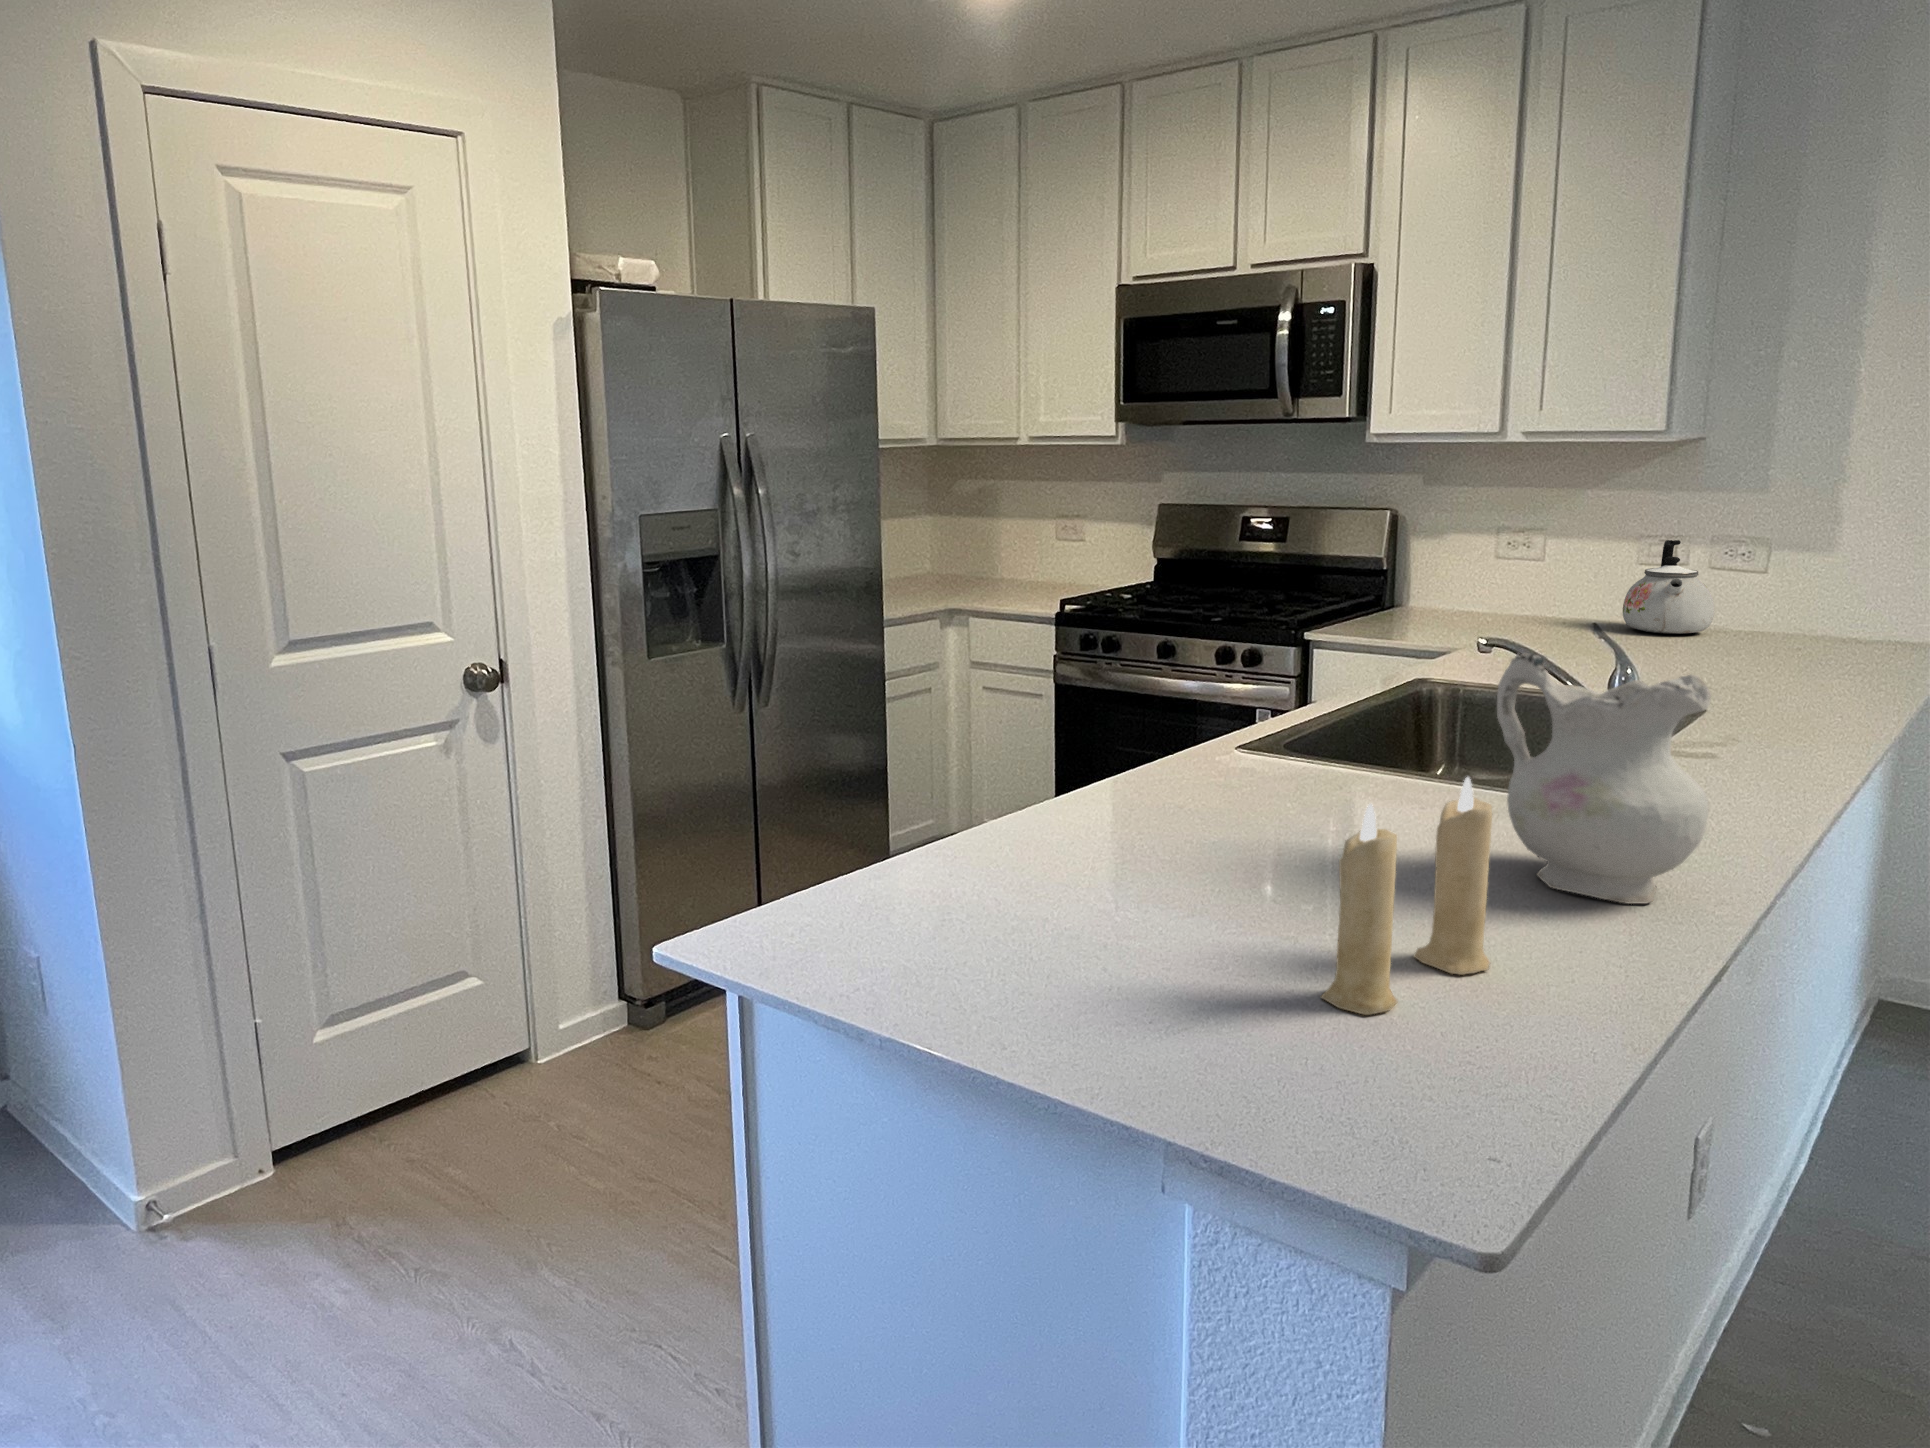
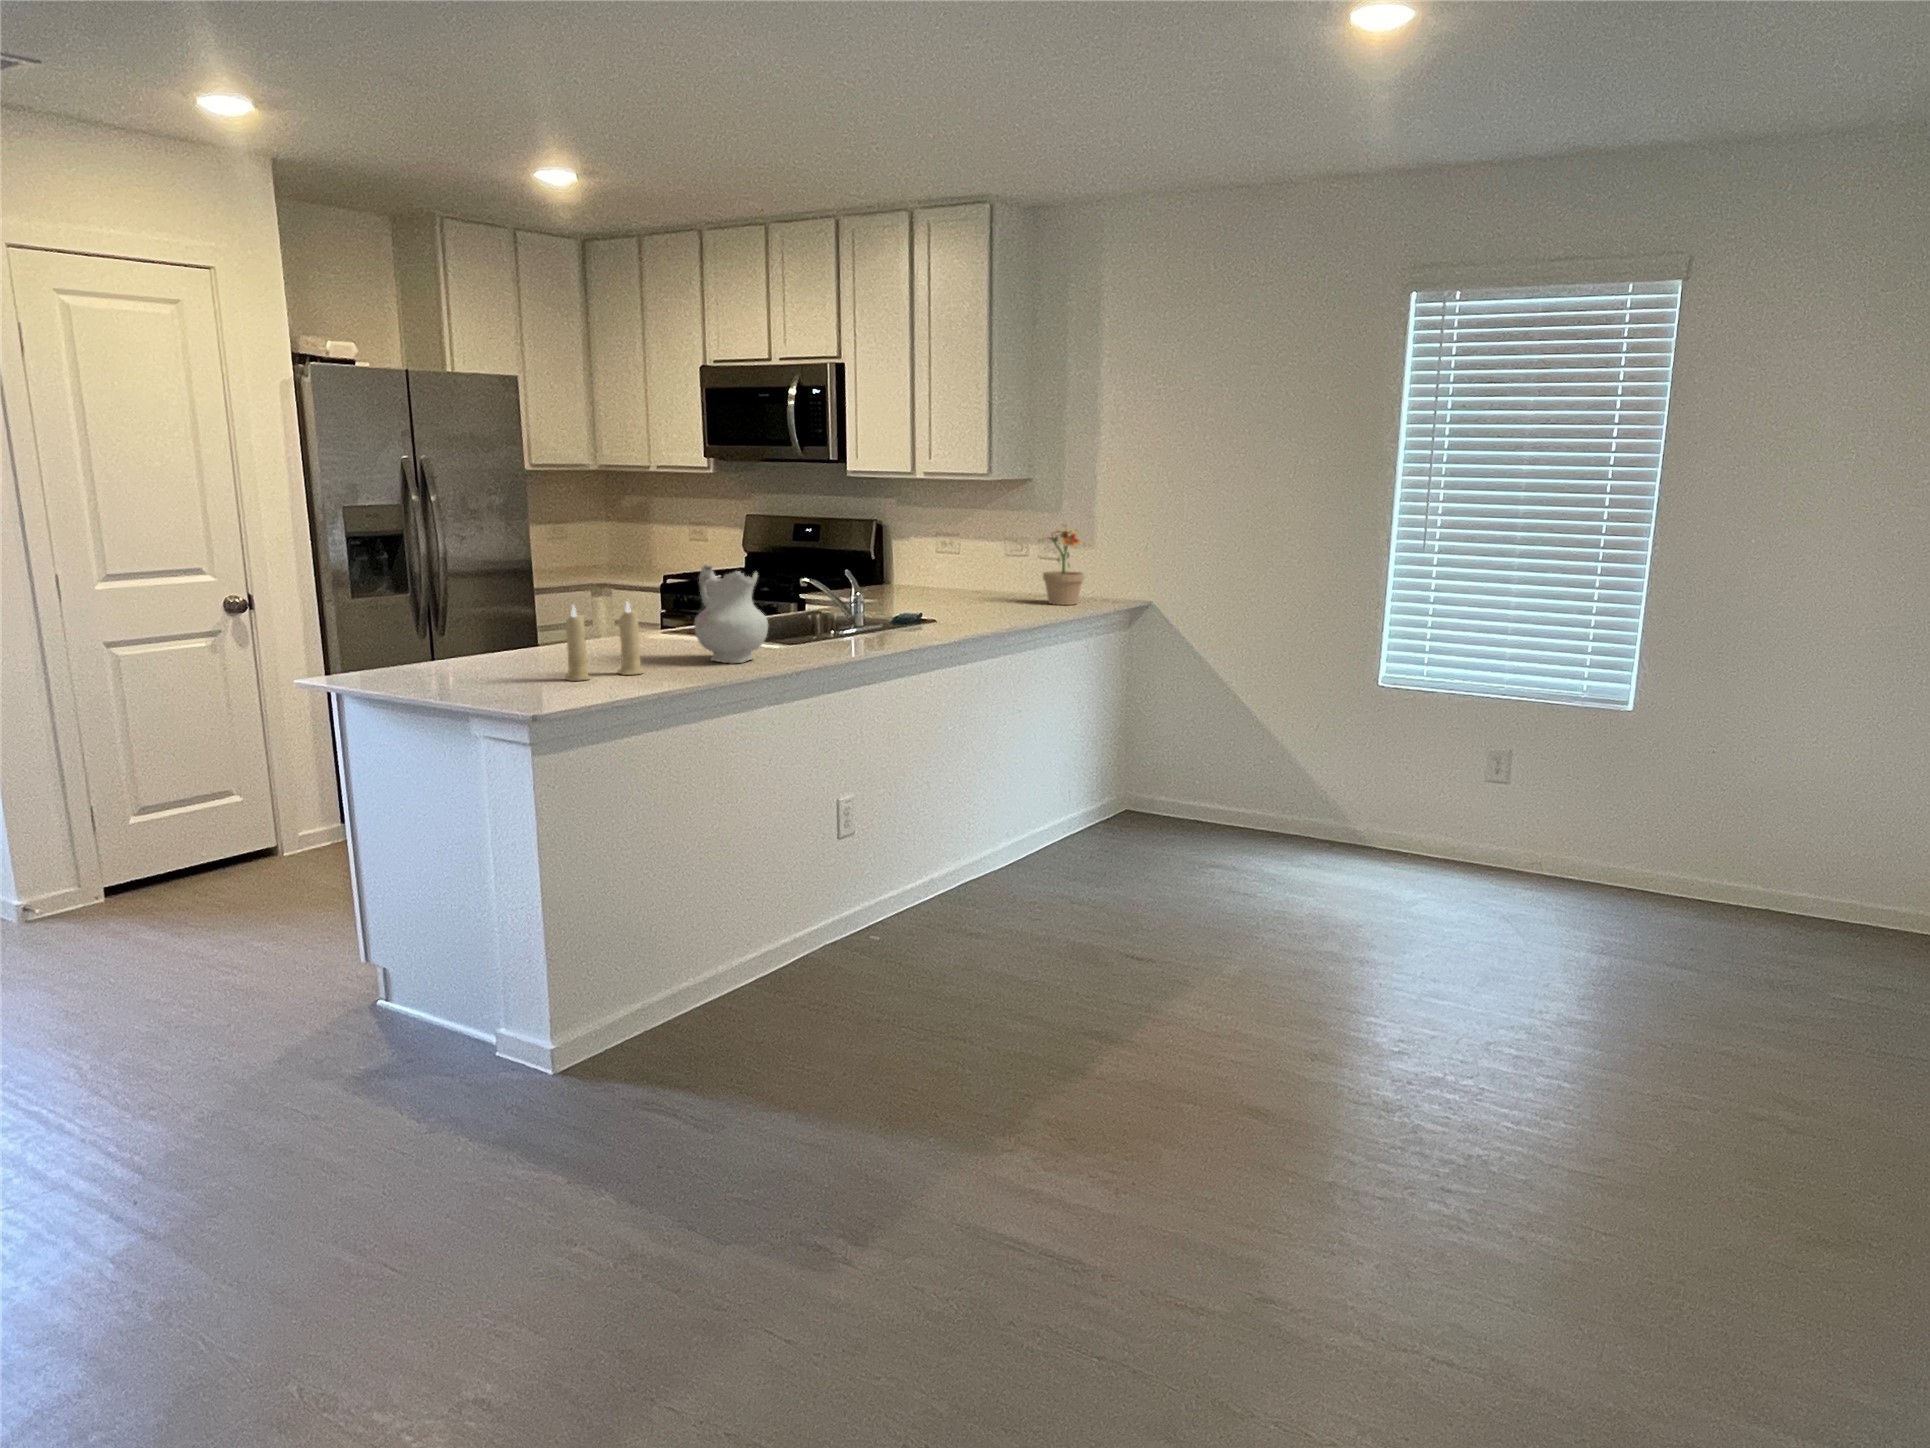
potted plant: none [1786,513,1885,659] -> present [1043,525,1084,605]
kettle: present [1623,540,1714,634] -> none [986,539,1033,595]

